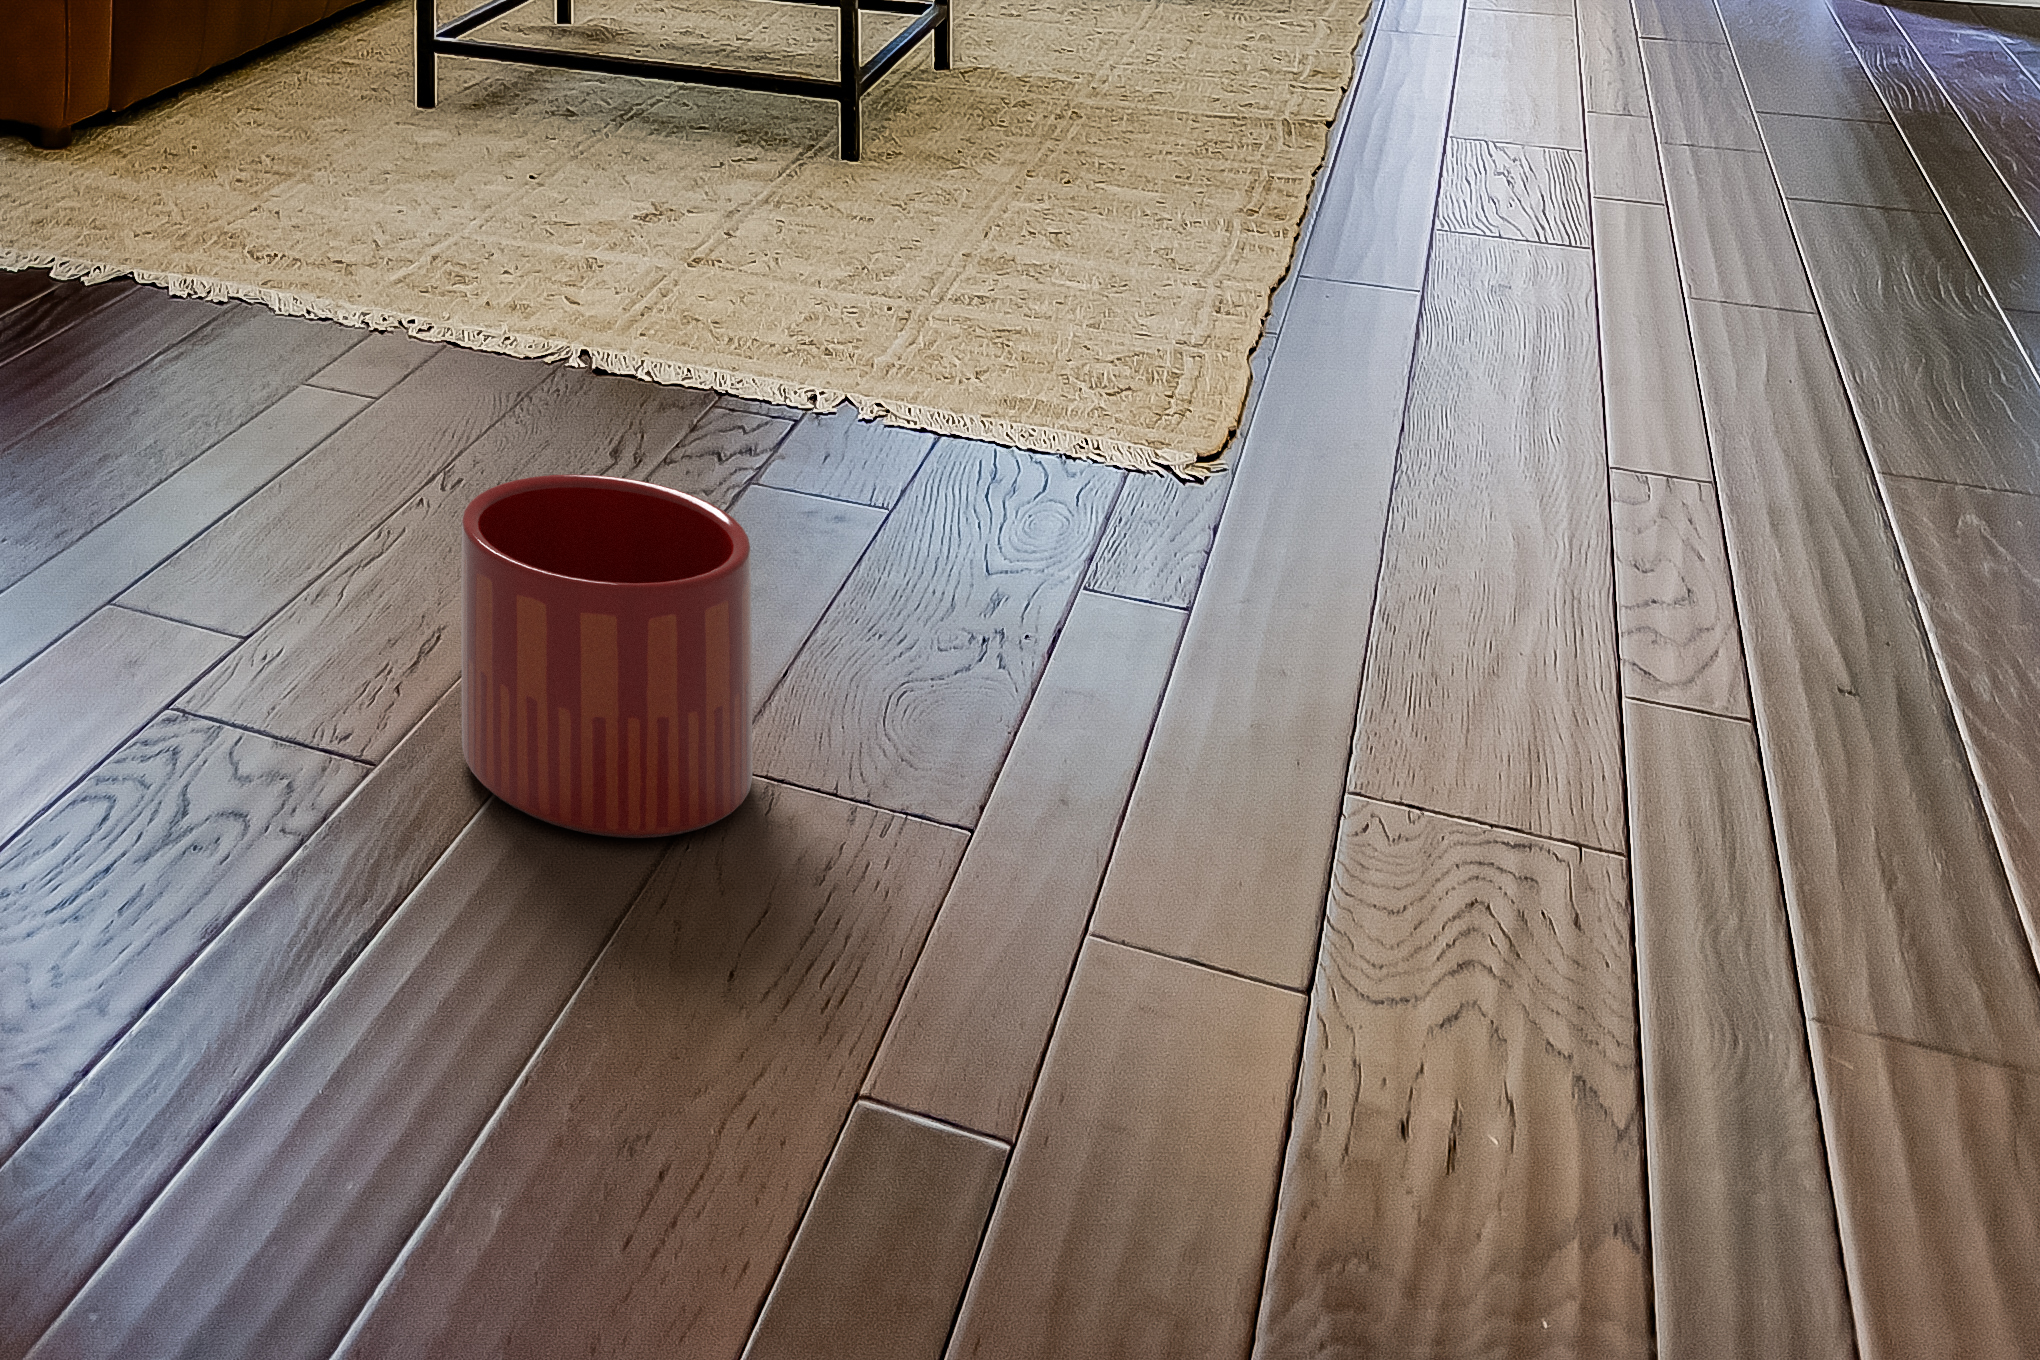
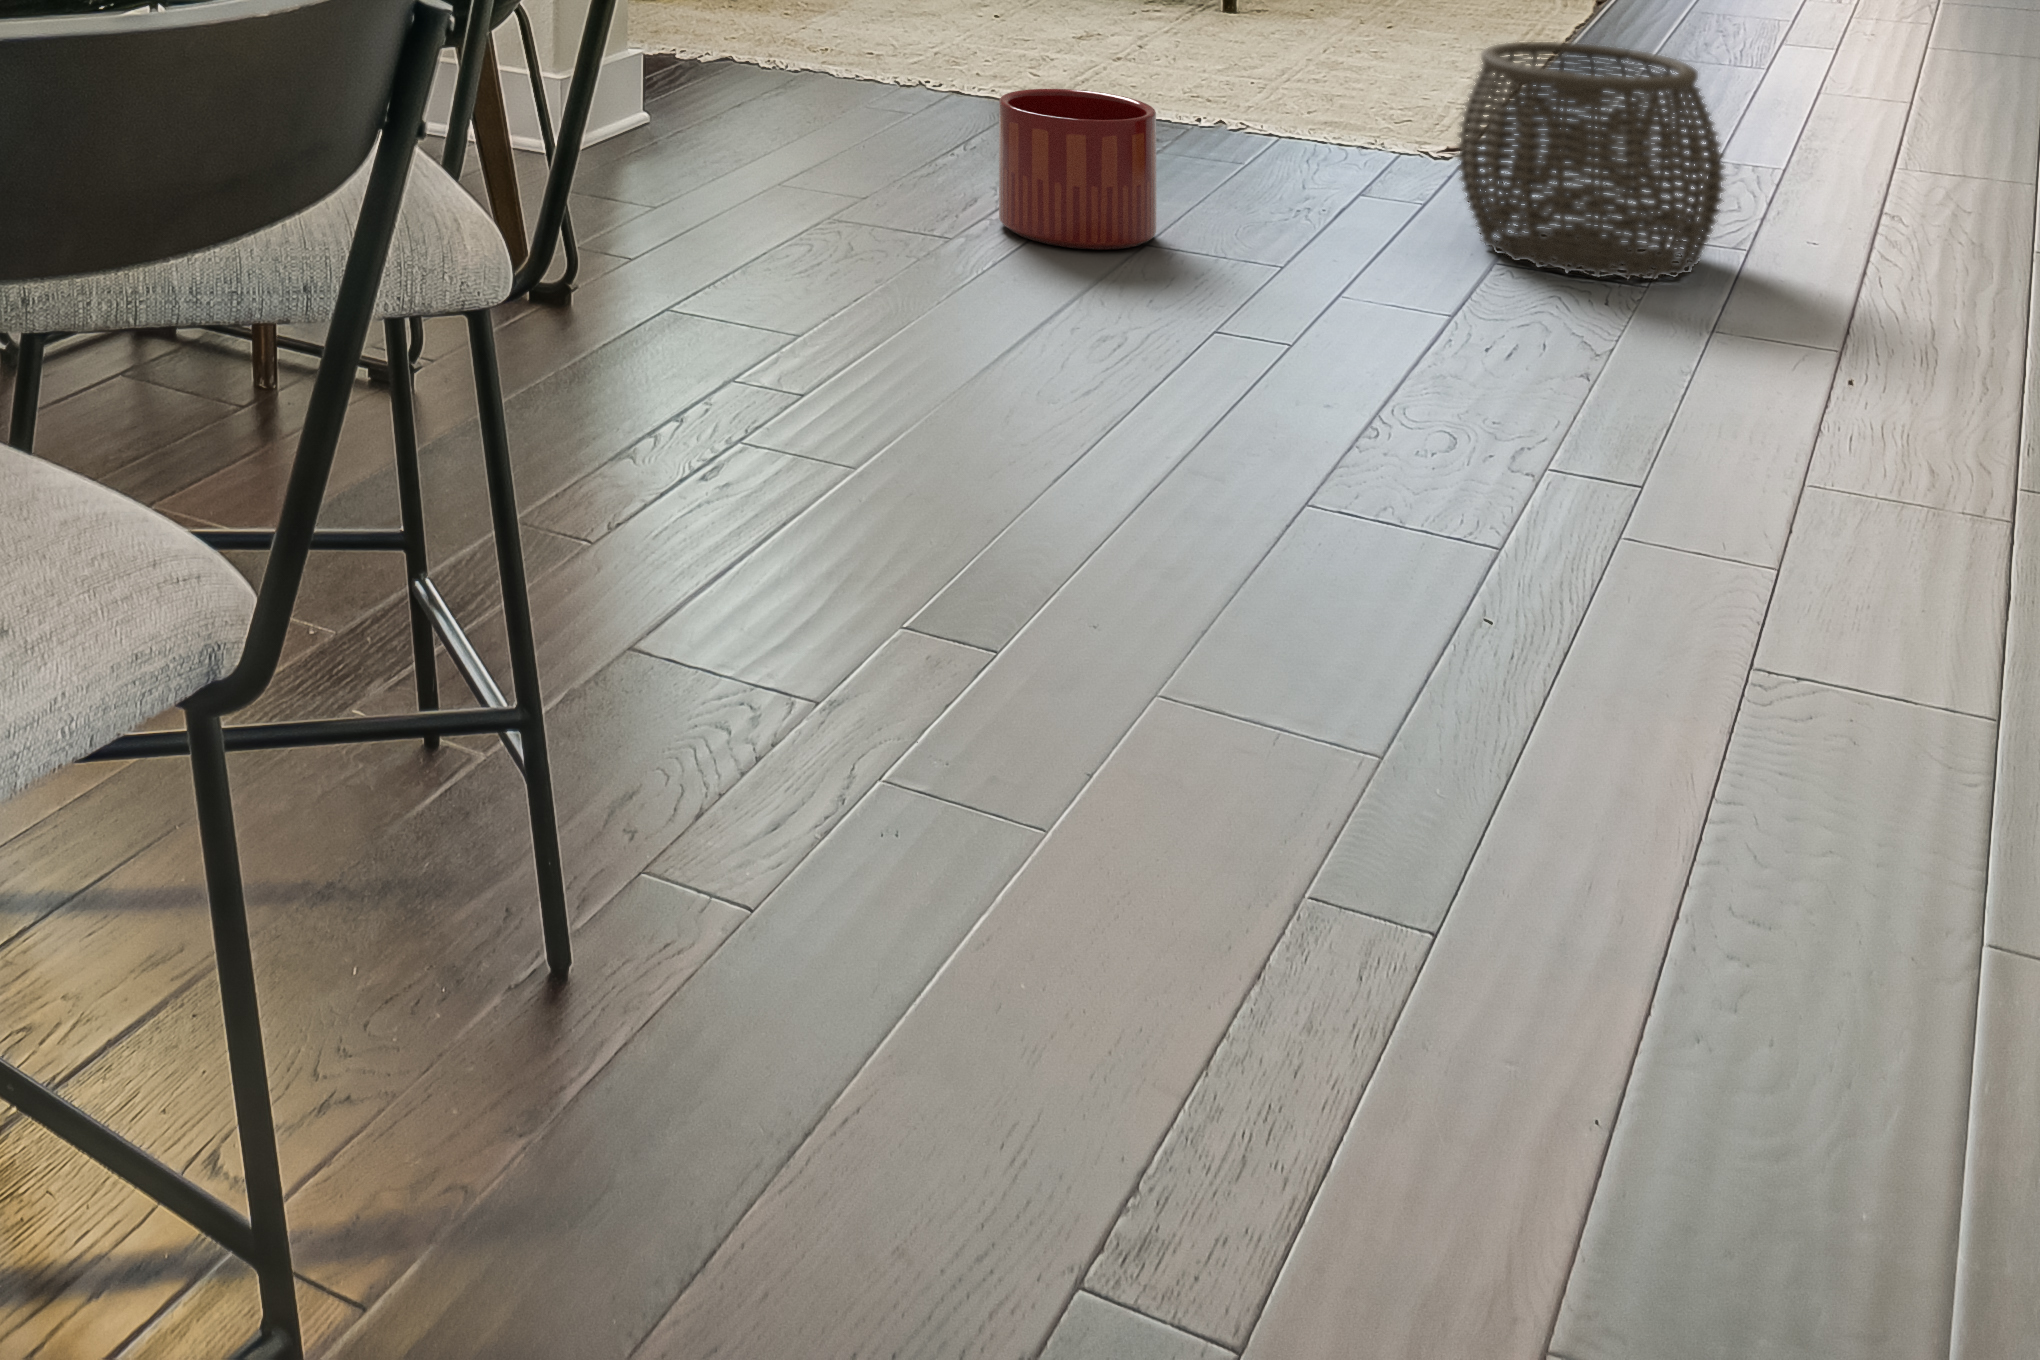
woven basket: none [1293,372,1821,899] -> present [1457,42,1725,279]

